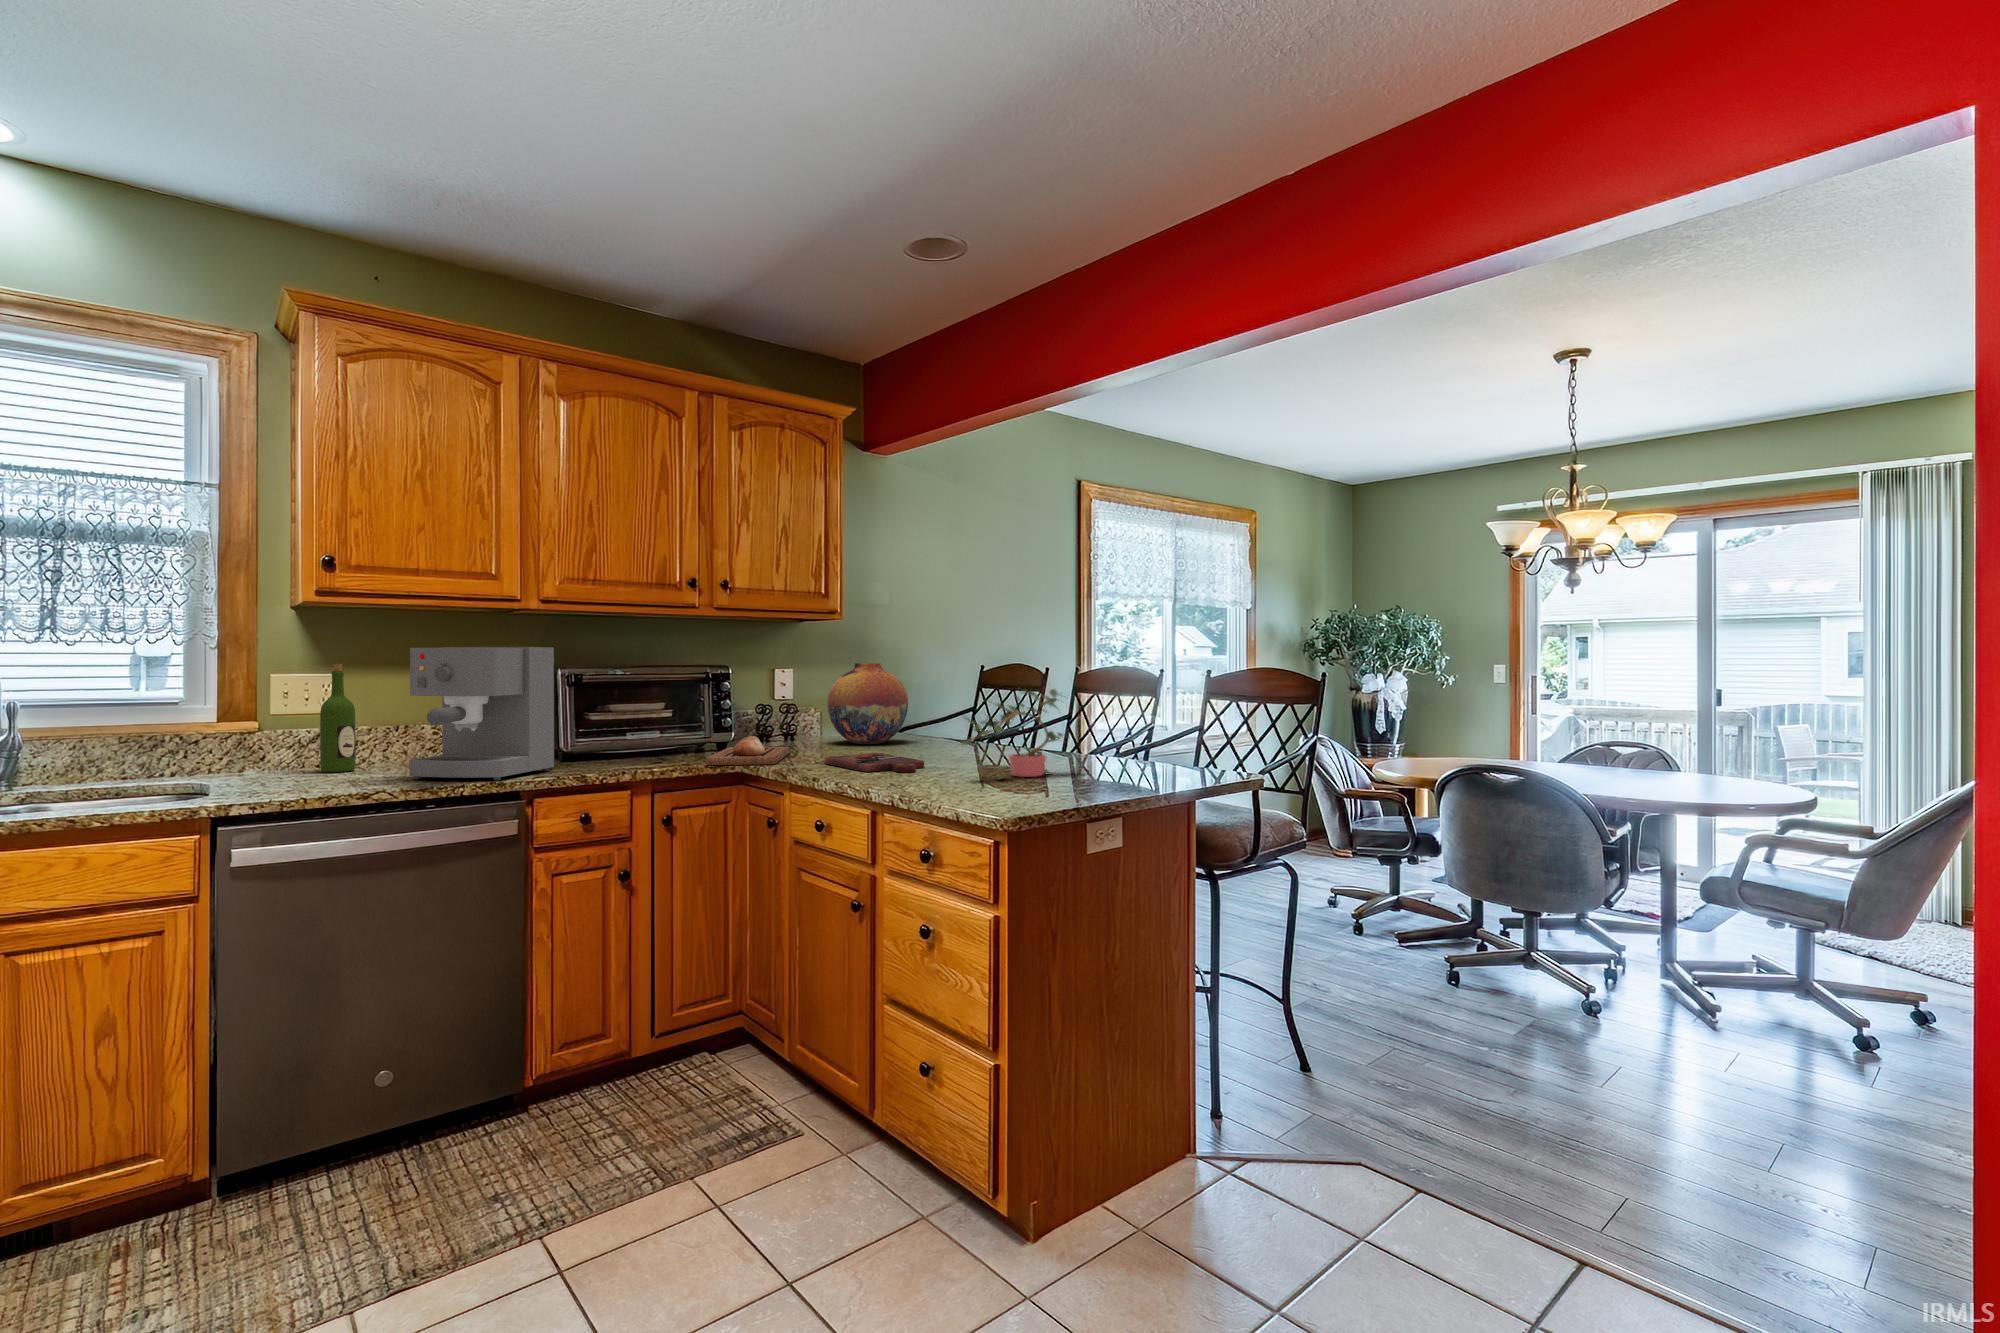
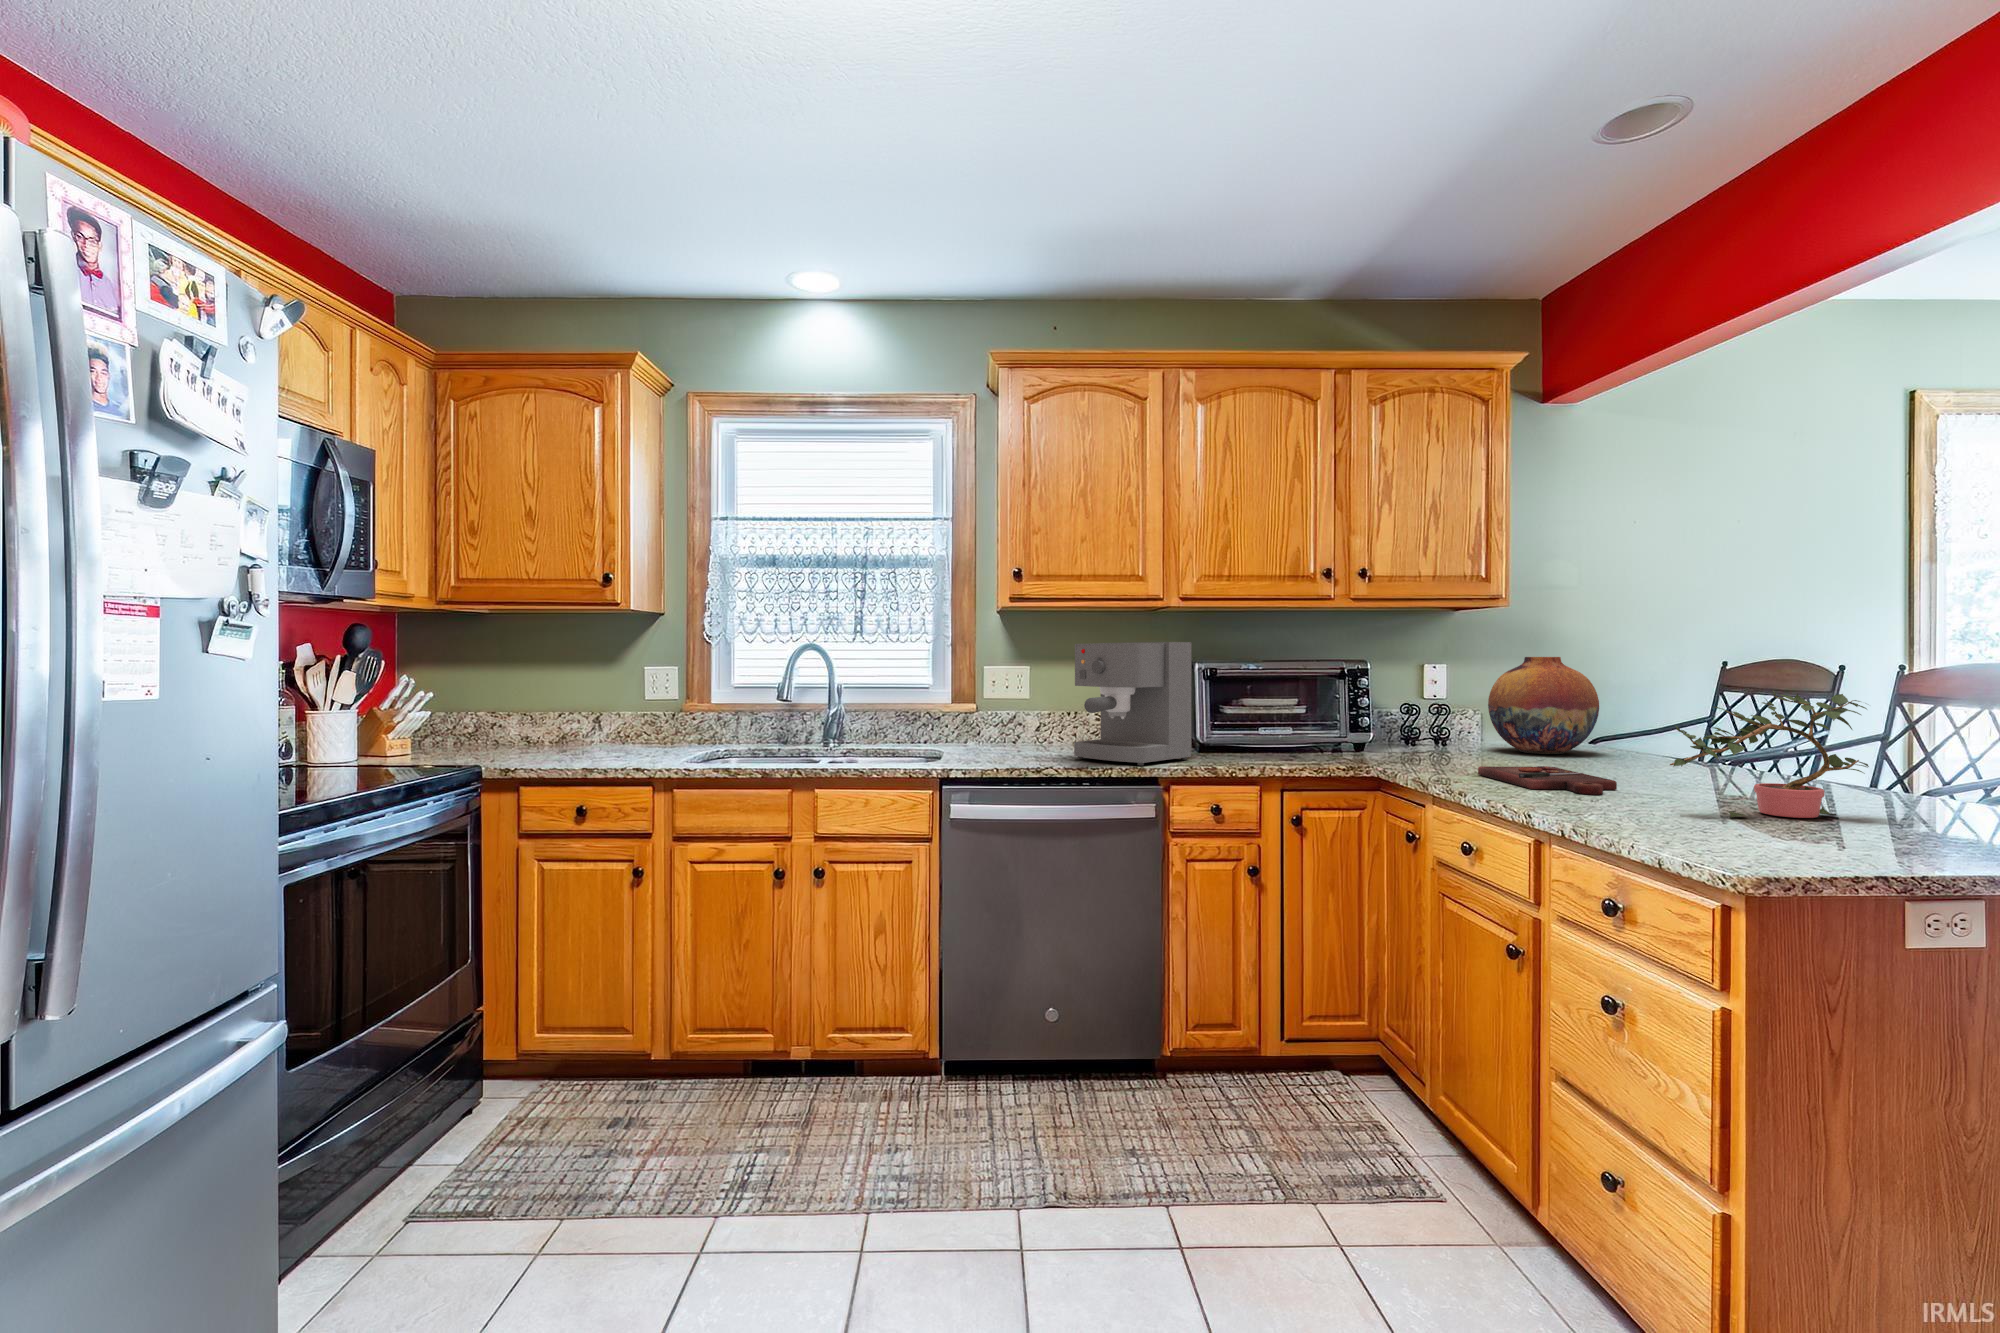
wine bottle: present [320,664,355,772] -> none [1016,658,1040,748]
bread loaf: present [706,736,789,765] -> none [1339,737,1437,770]

